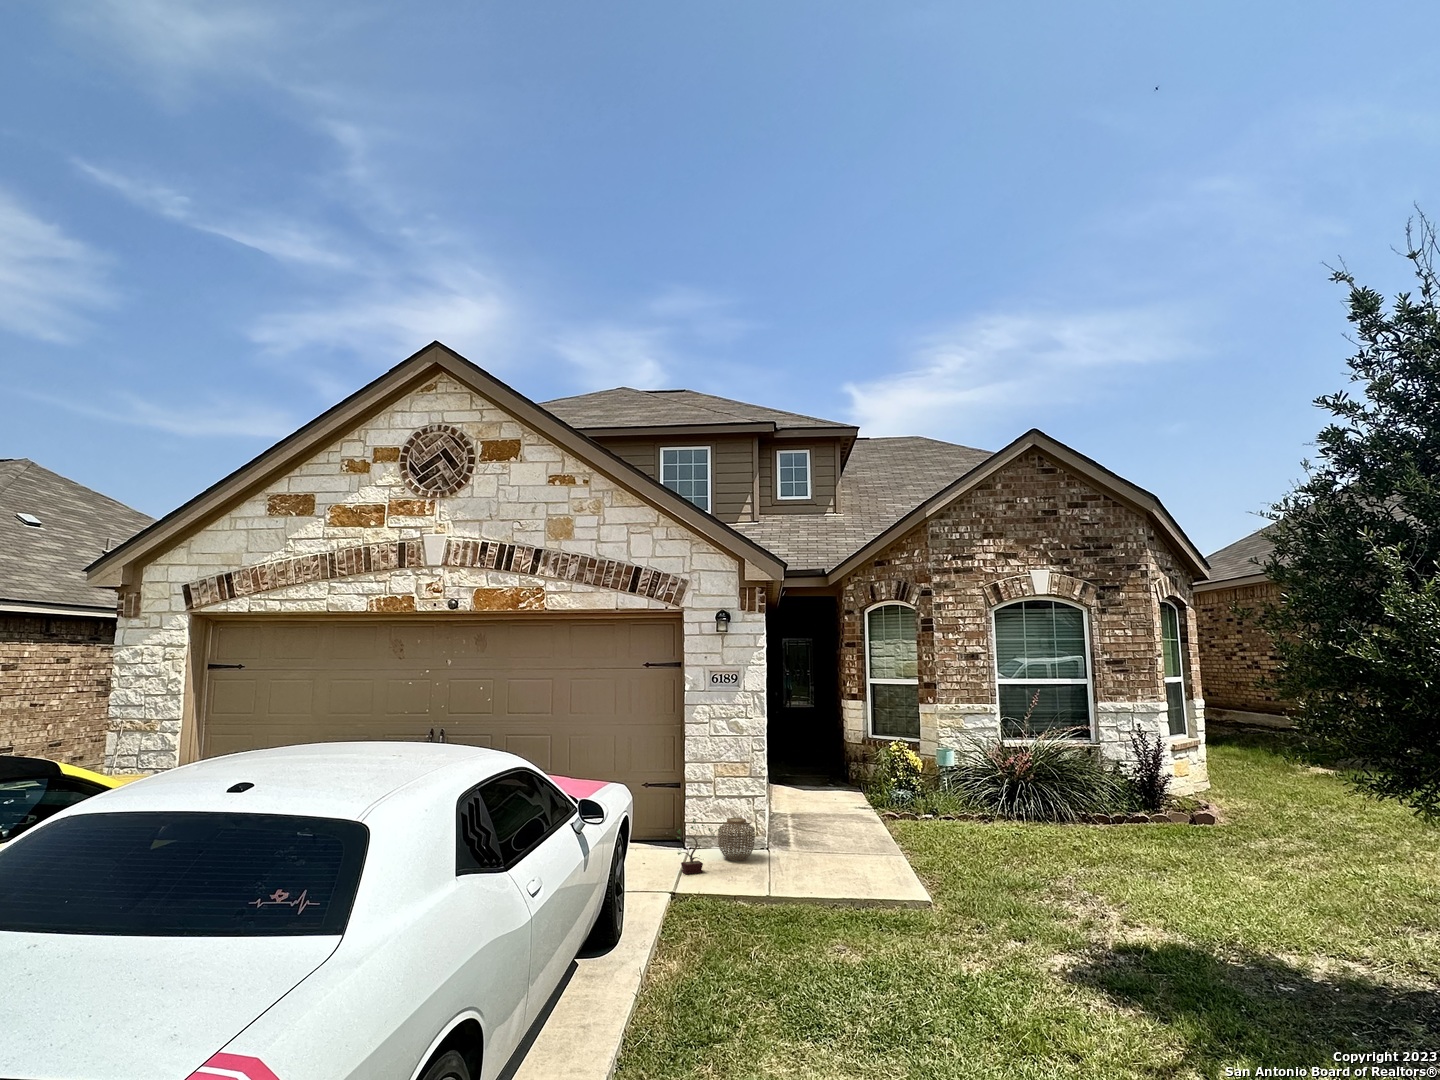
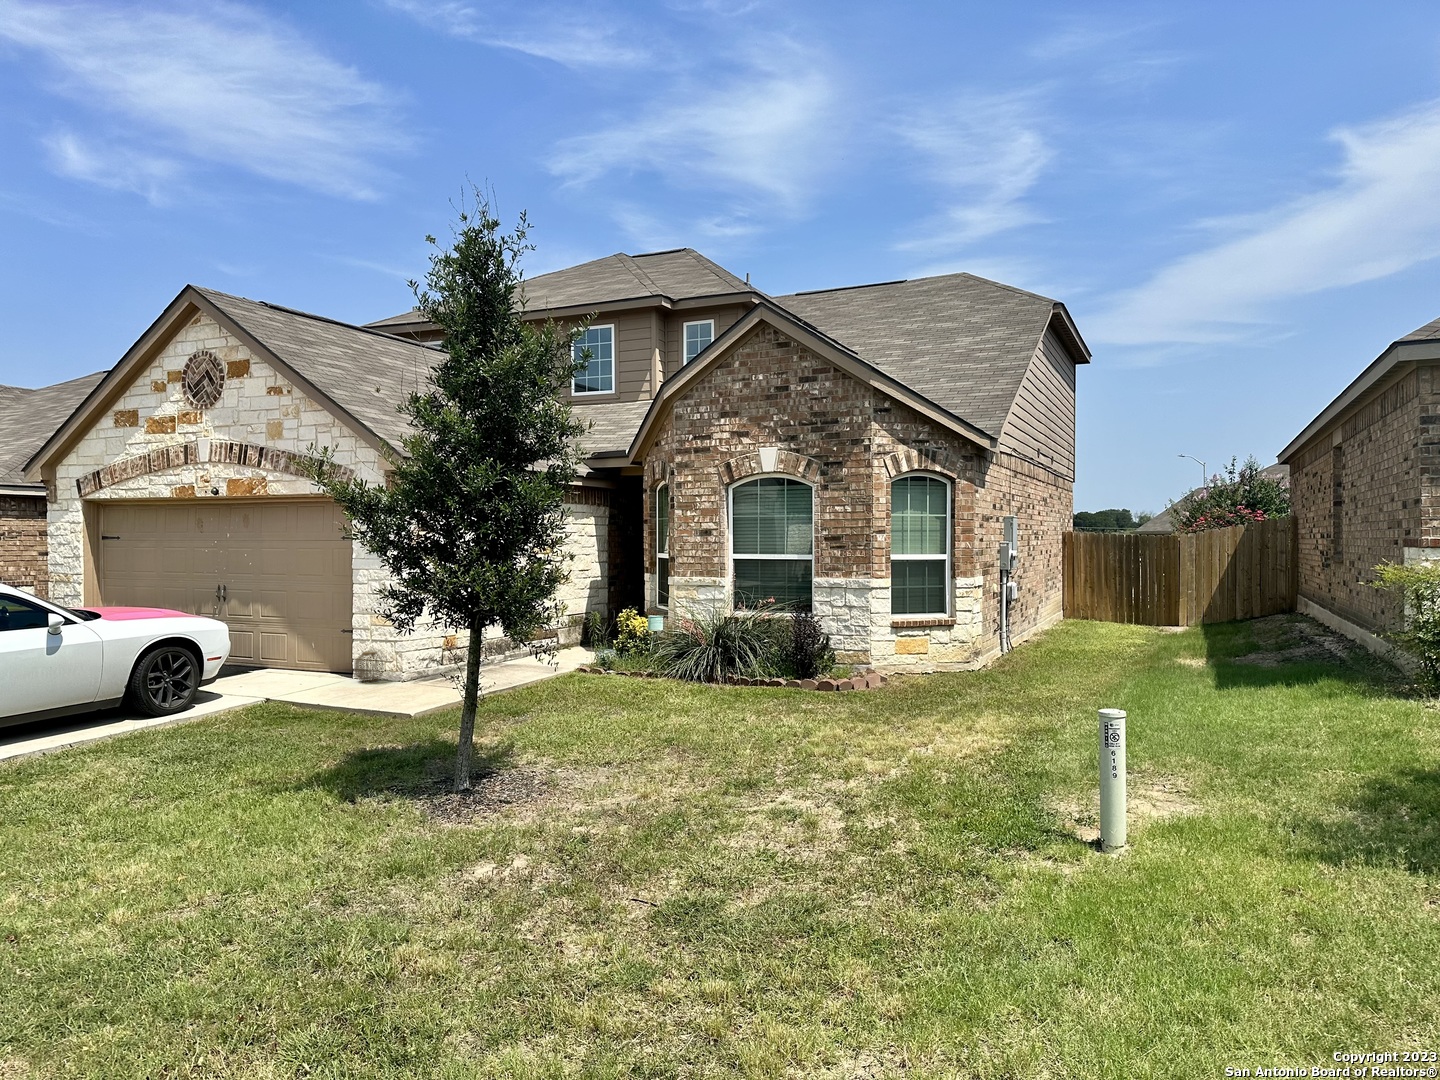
potted plant: present [677,818,721,874] -> none [302,646,337,685]

